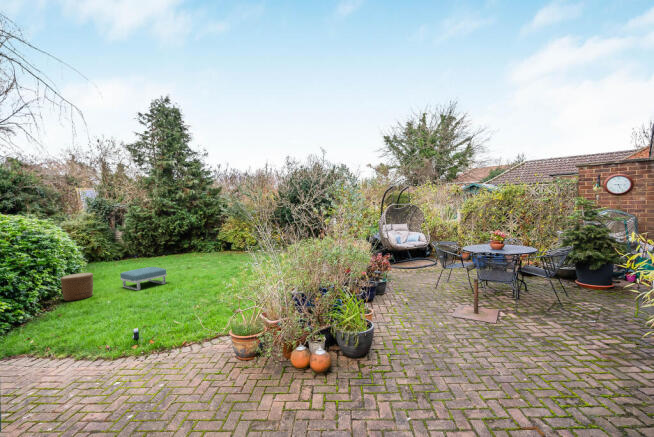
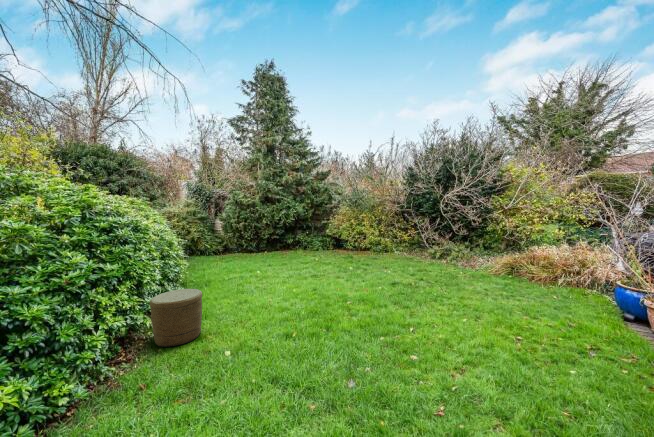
footstool: present [120,267,167,290] -> none [241,279,313,328]

